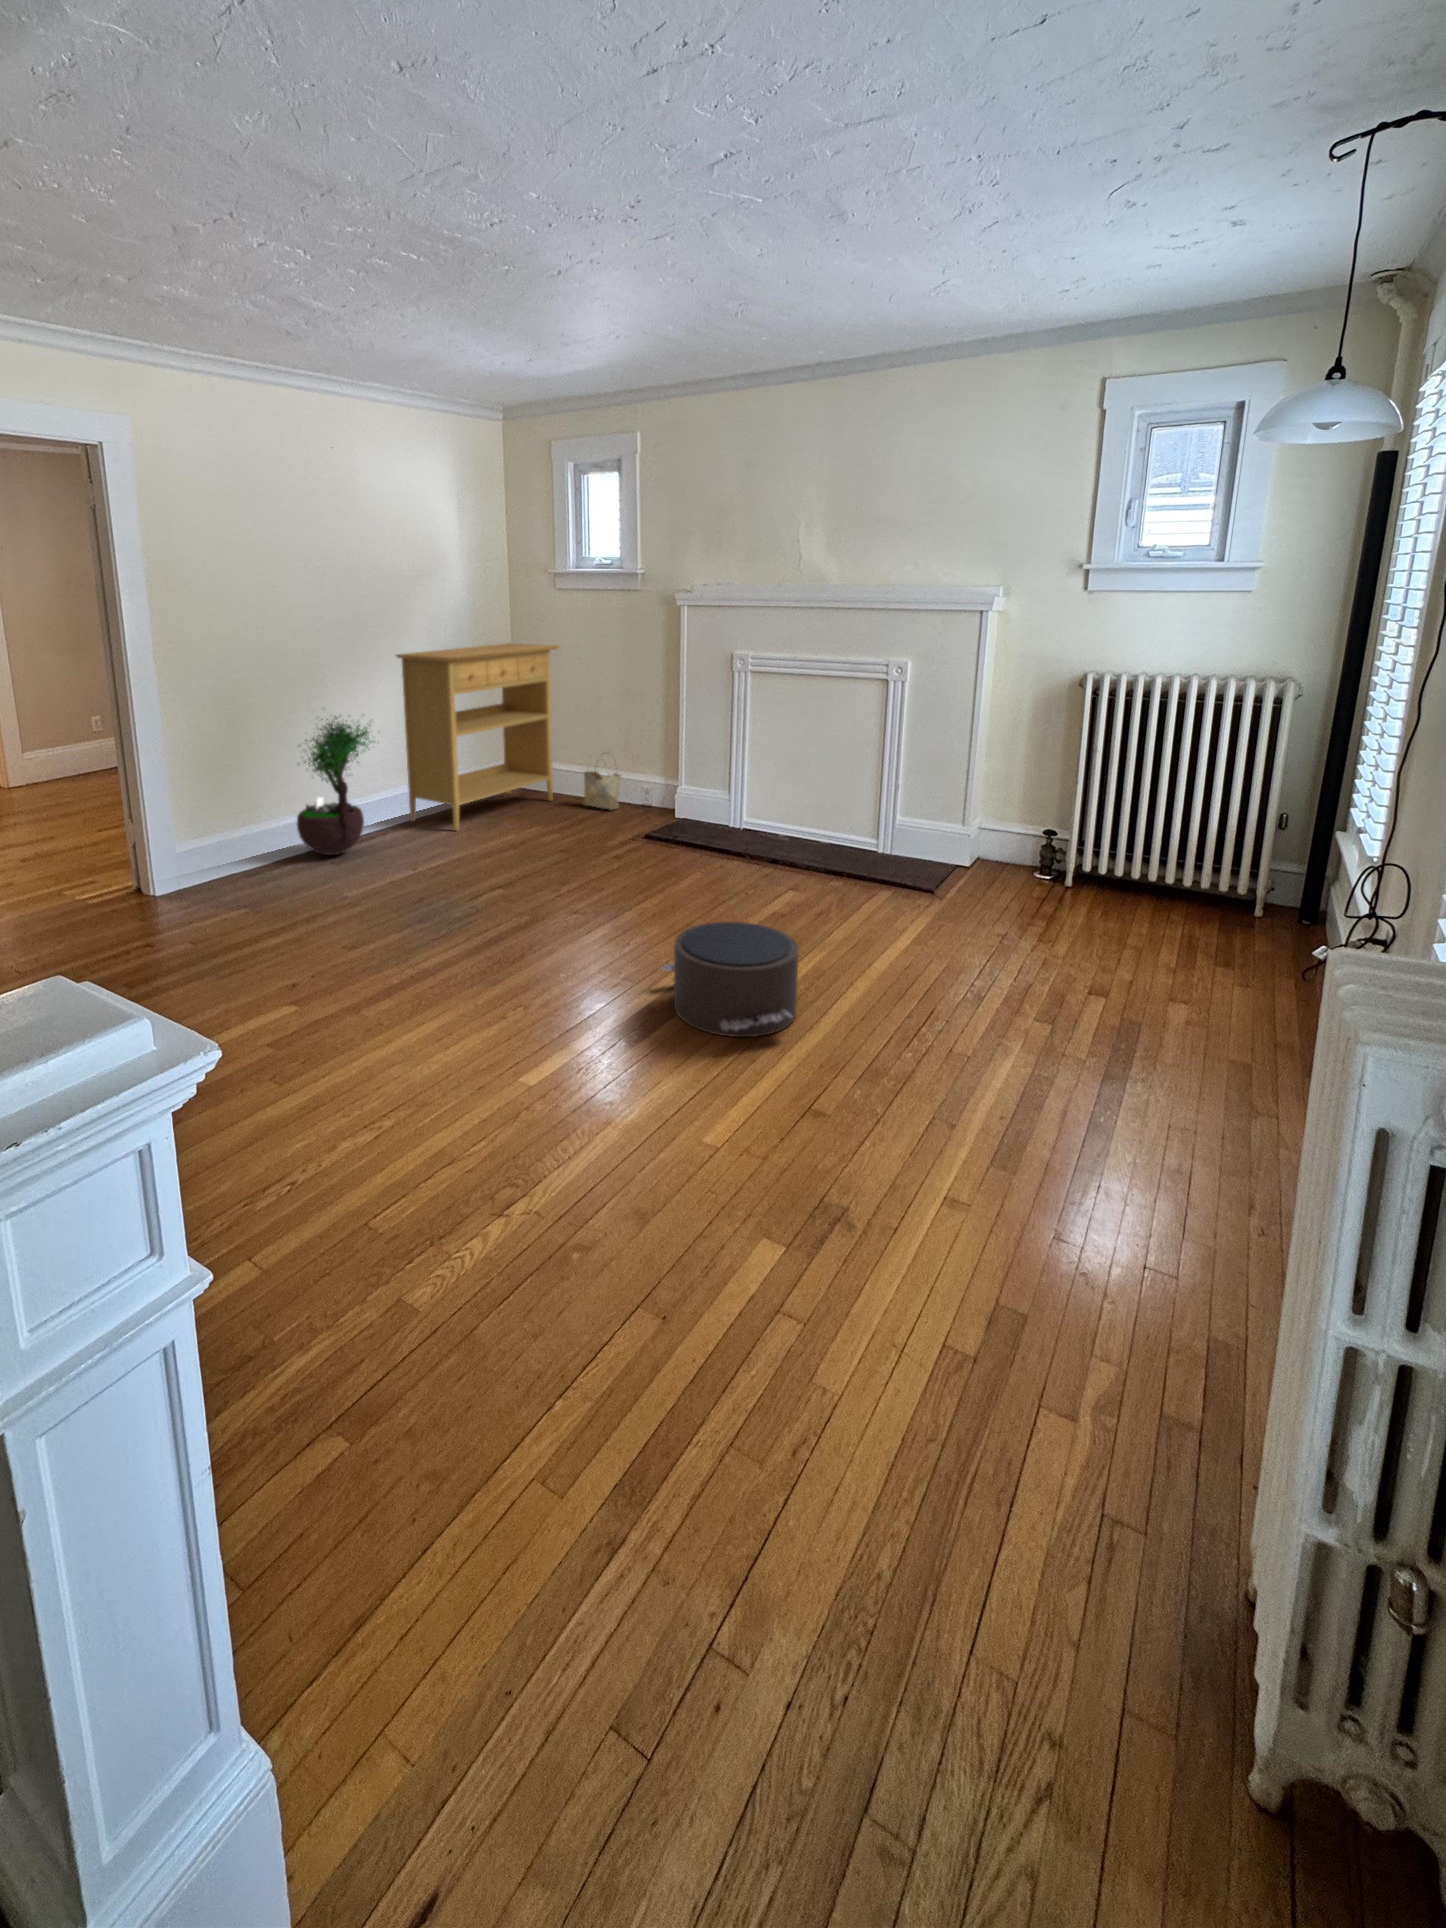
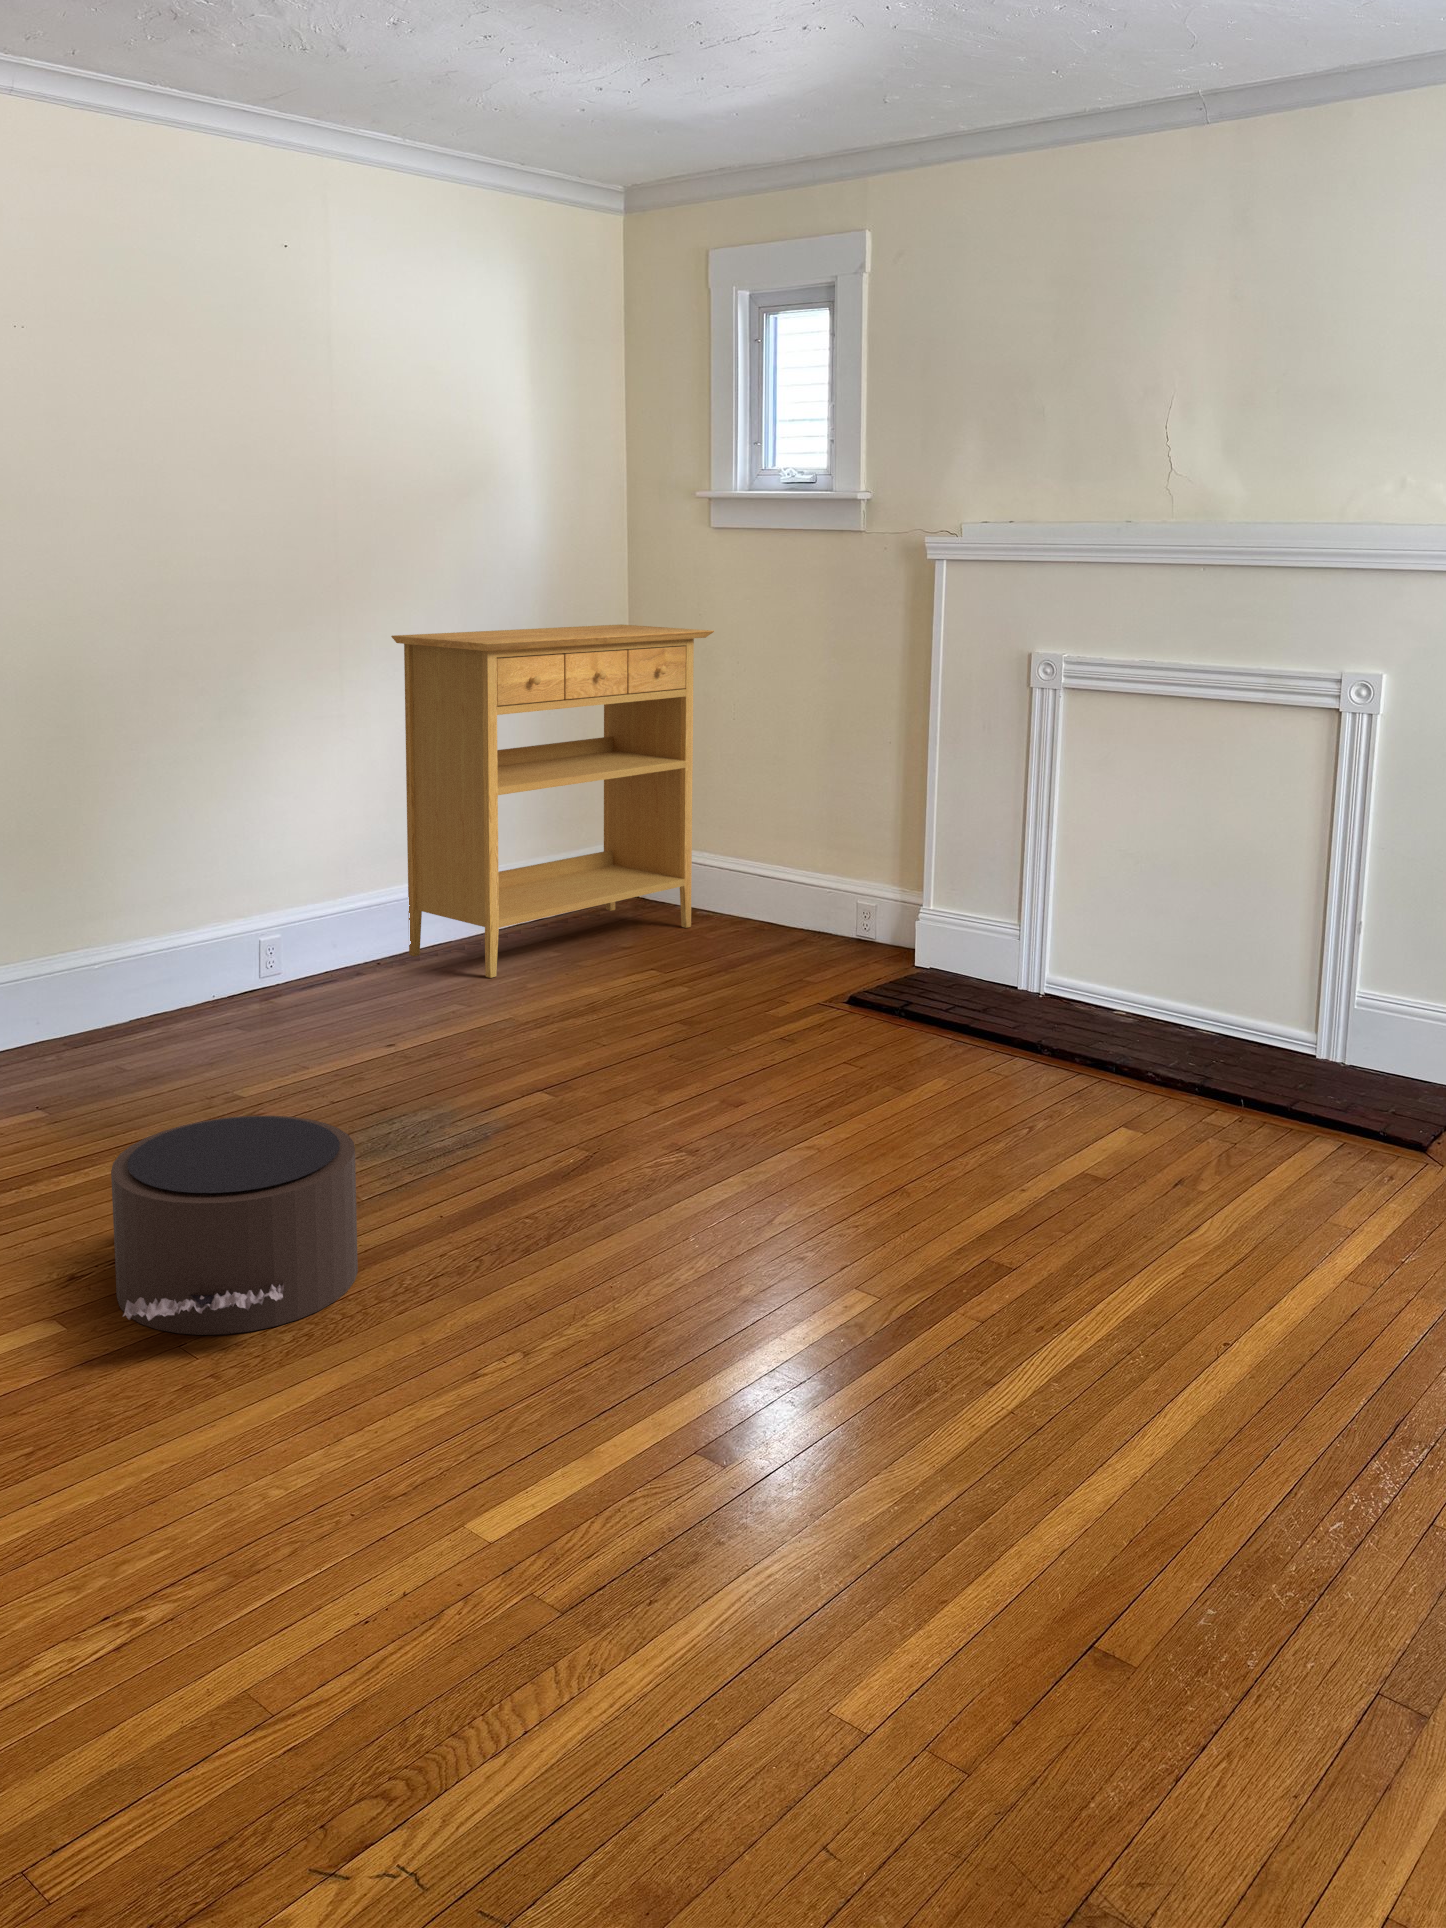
potted tree: present [297,715,375,855] -> none [173,729,341,1014]
woven basket: present [583,771,621,809] -> none [745,837,820,948]
pouf: present [662,922,799,1037] -> present [111,1116,358,1335]

